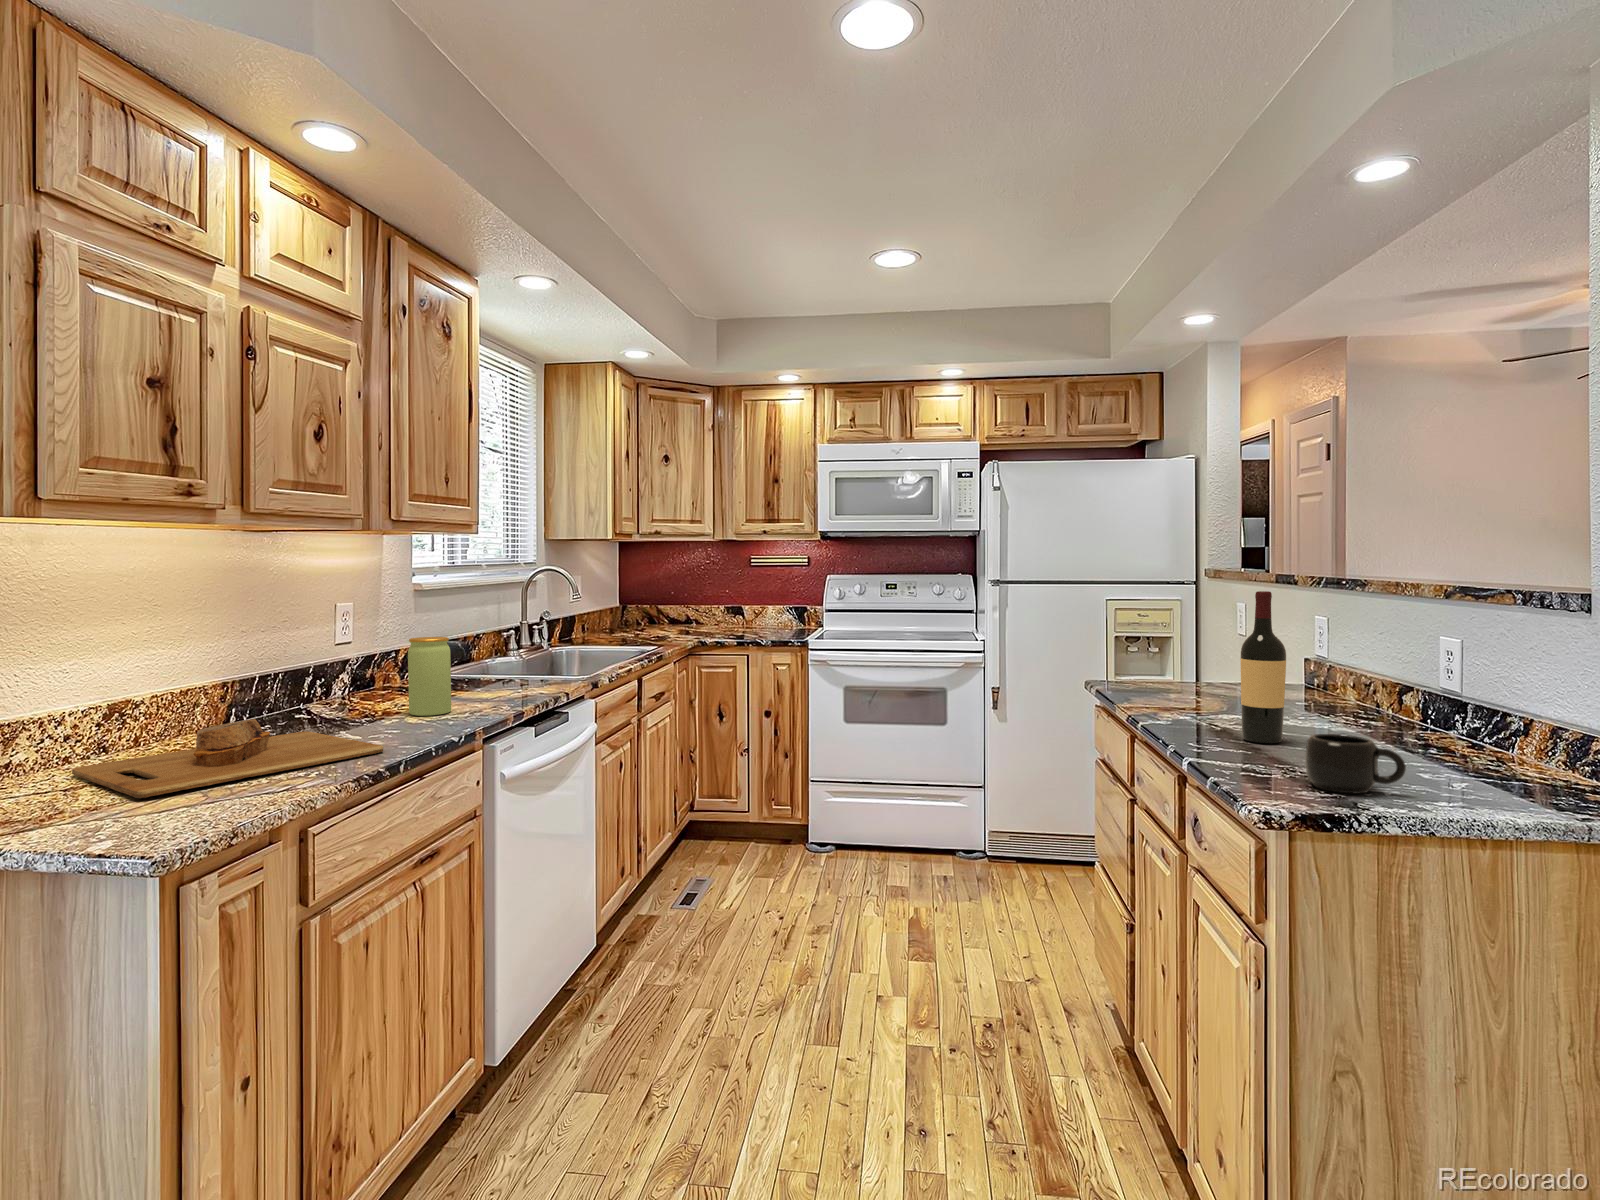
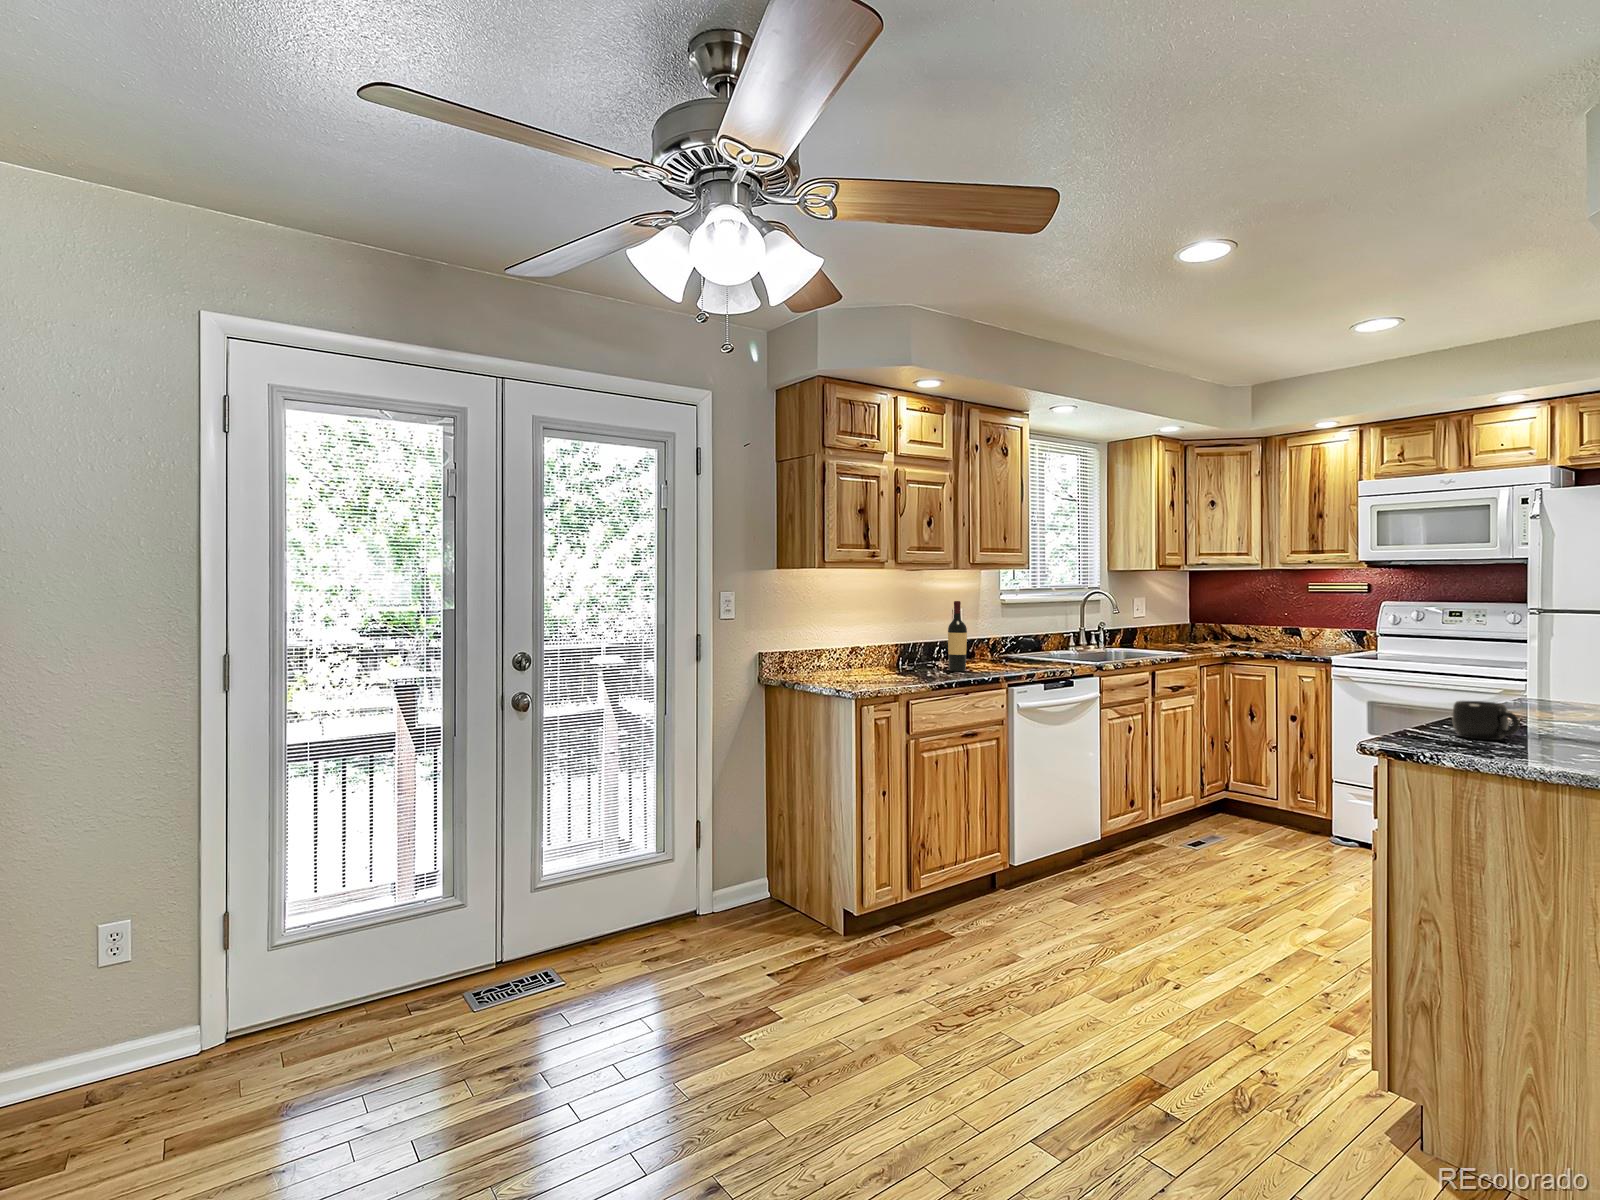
wine bottle: present [1241,591,1286,743] -> present [948,601,967,671]
jar: present [408,637,451,716] -> none [974,628,996,669]
cutting board: present [72,719,383,798] -> none [836,656,947,678]

